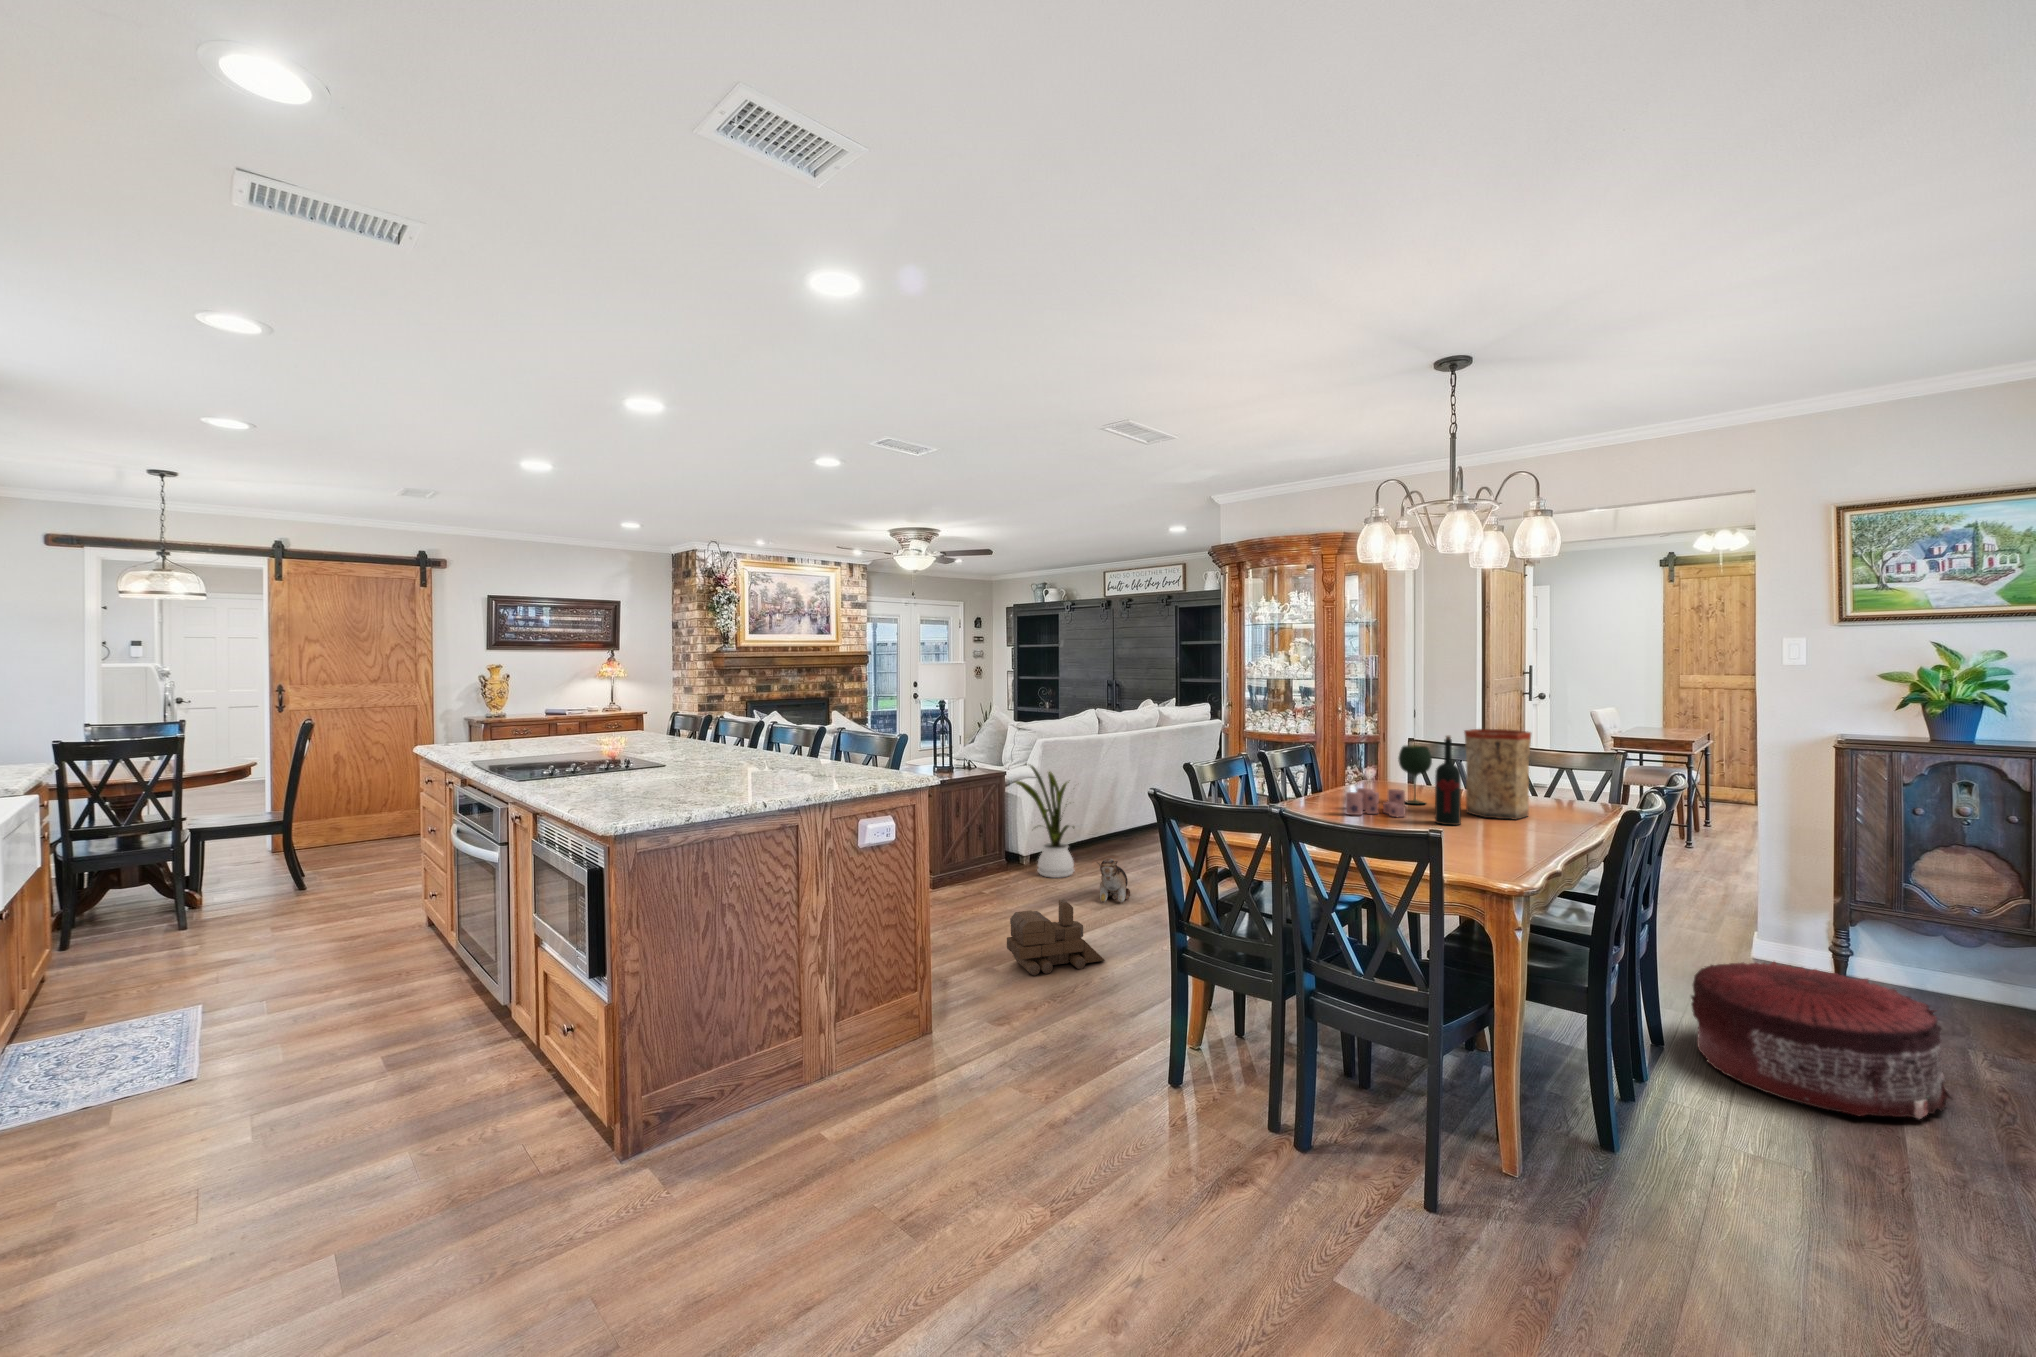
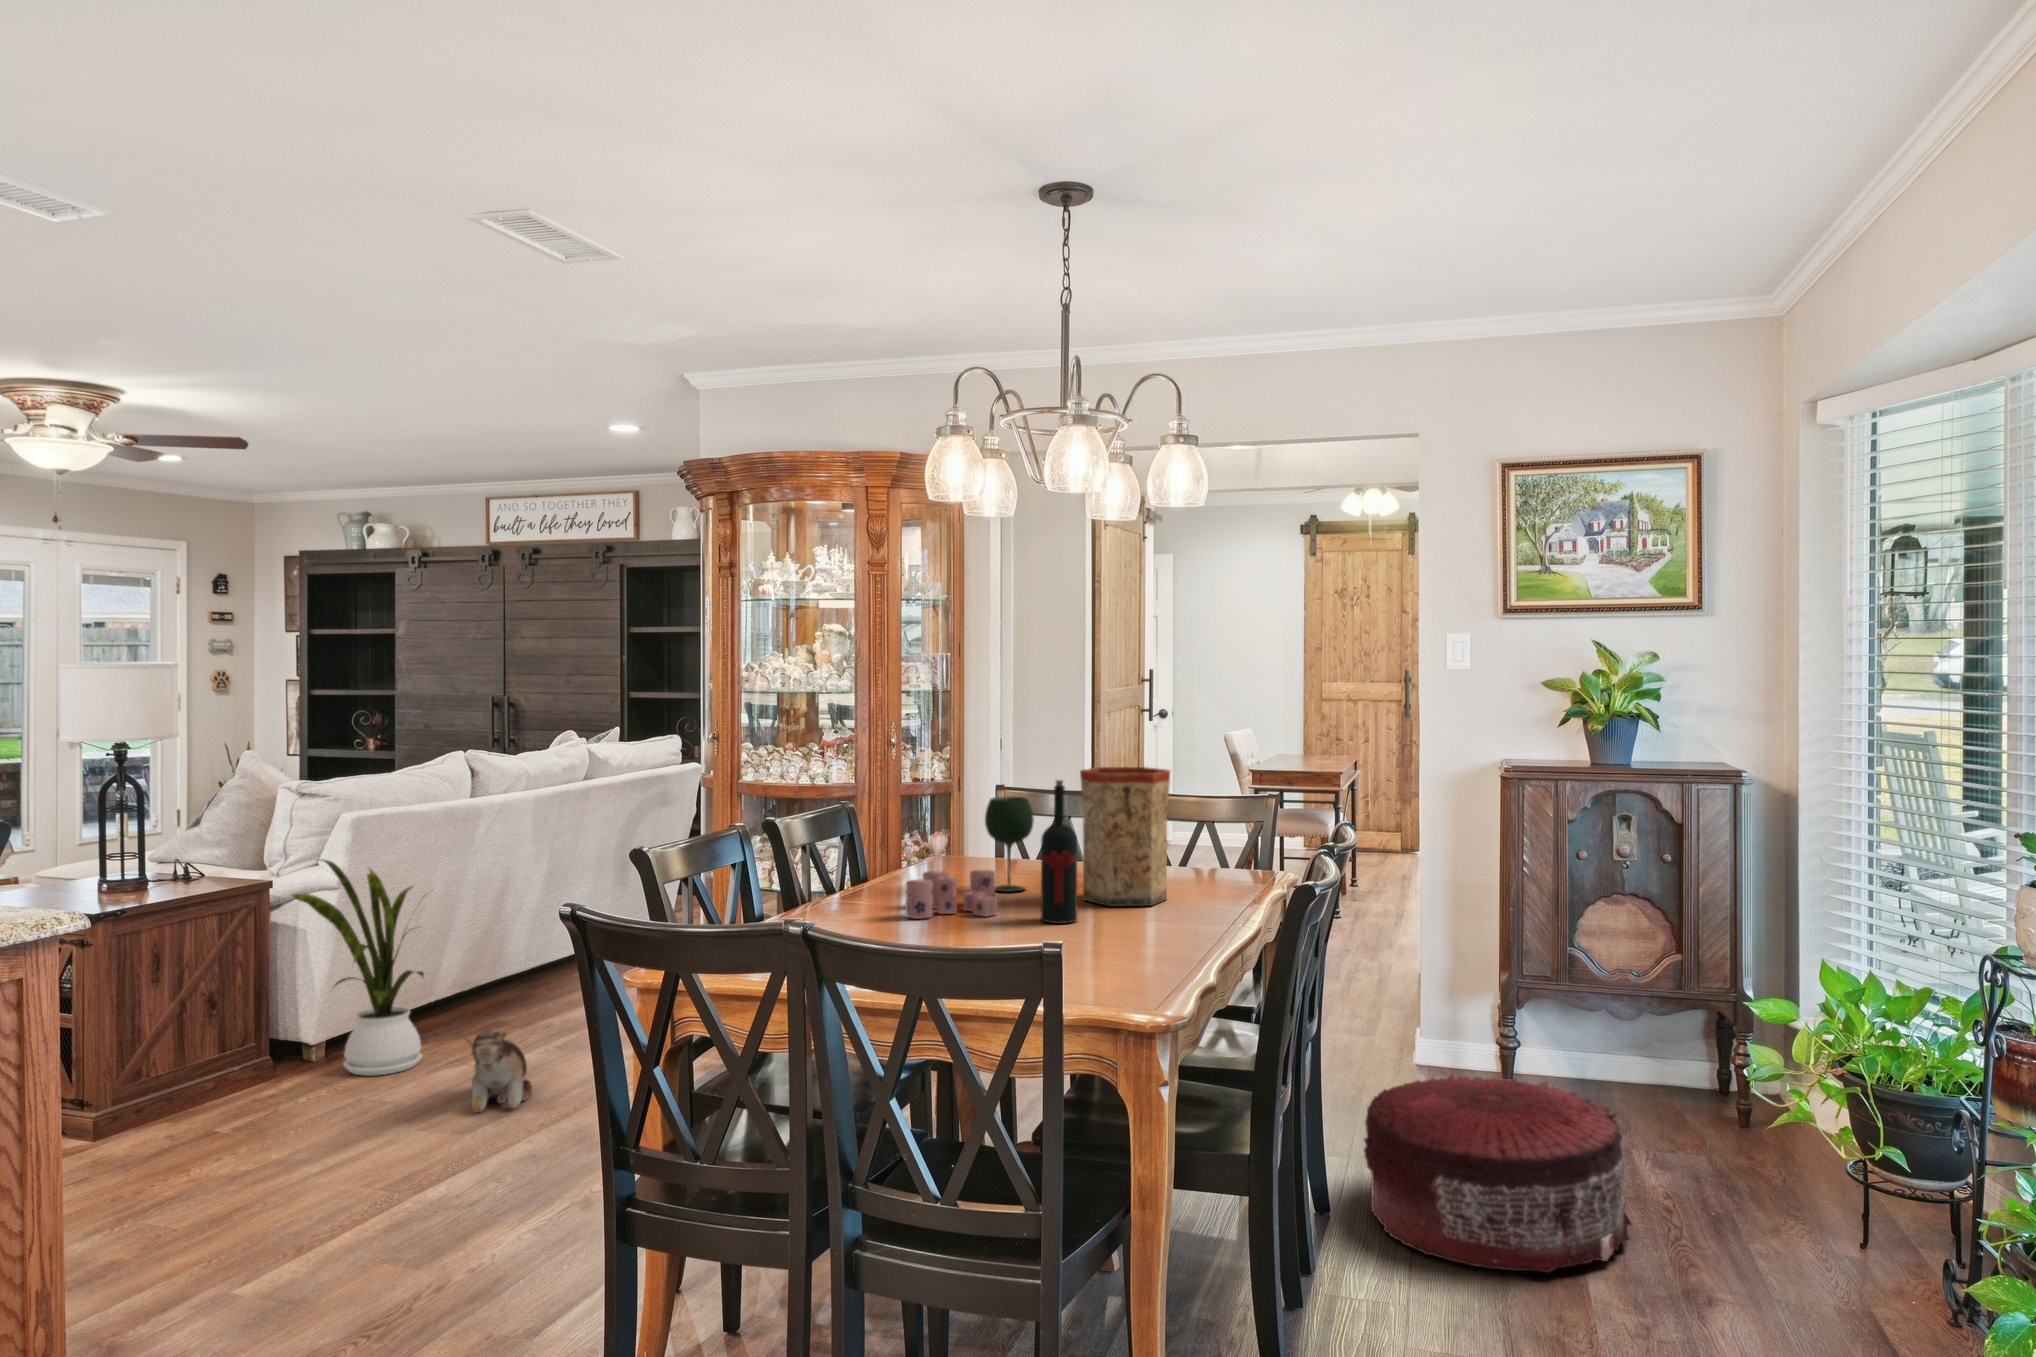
toy train: present [1007,900,1105,975] -> none [263,1125,478,1289]

